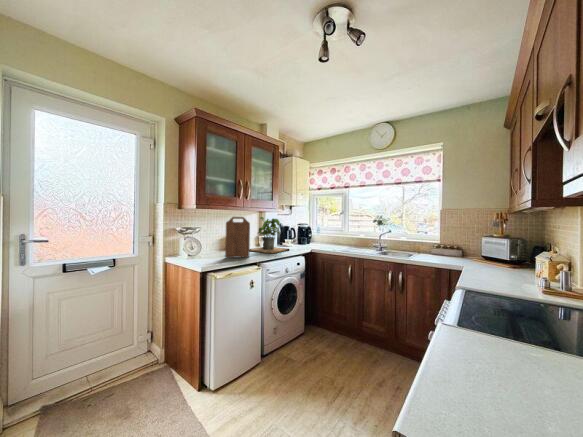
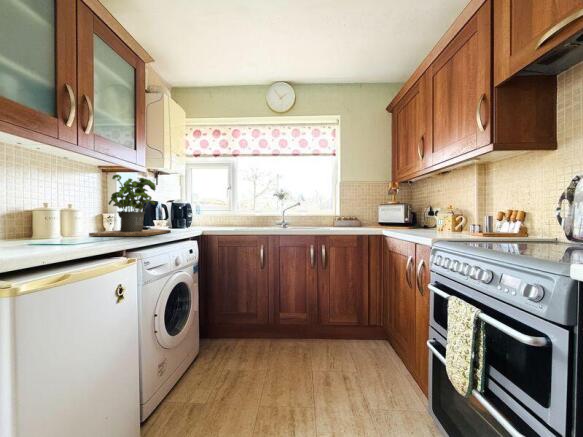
cutting board: present [225,217,250,258] -> none [33,154,102,246]

